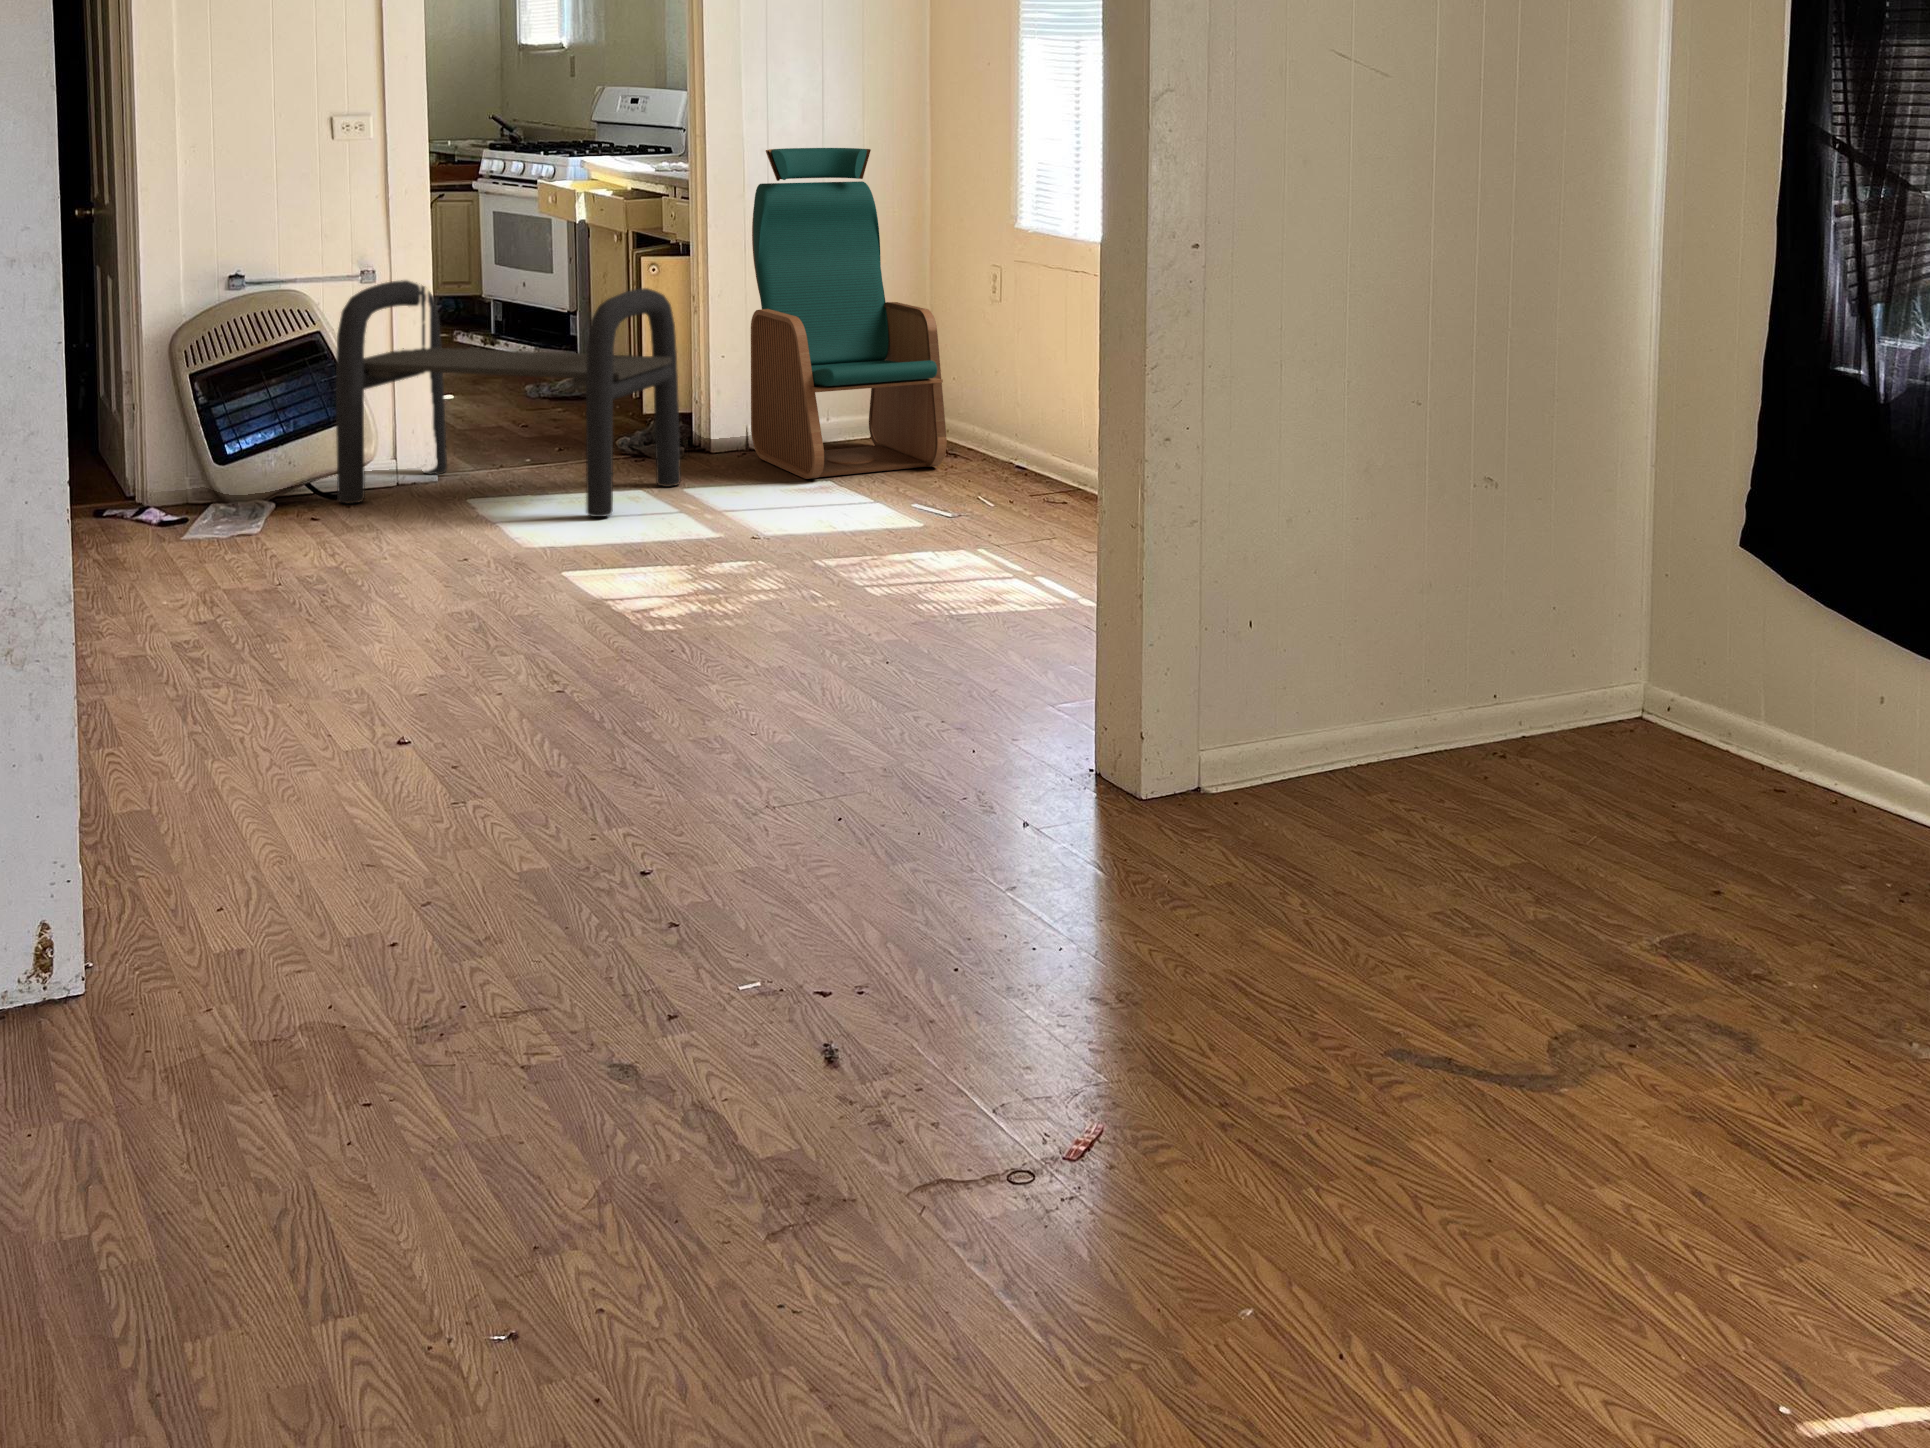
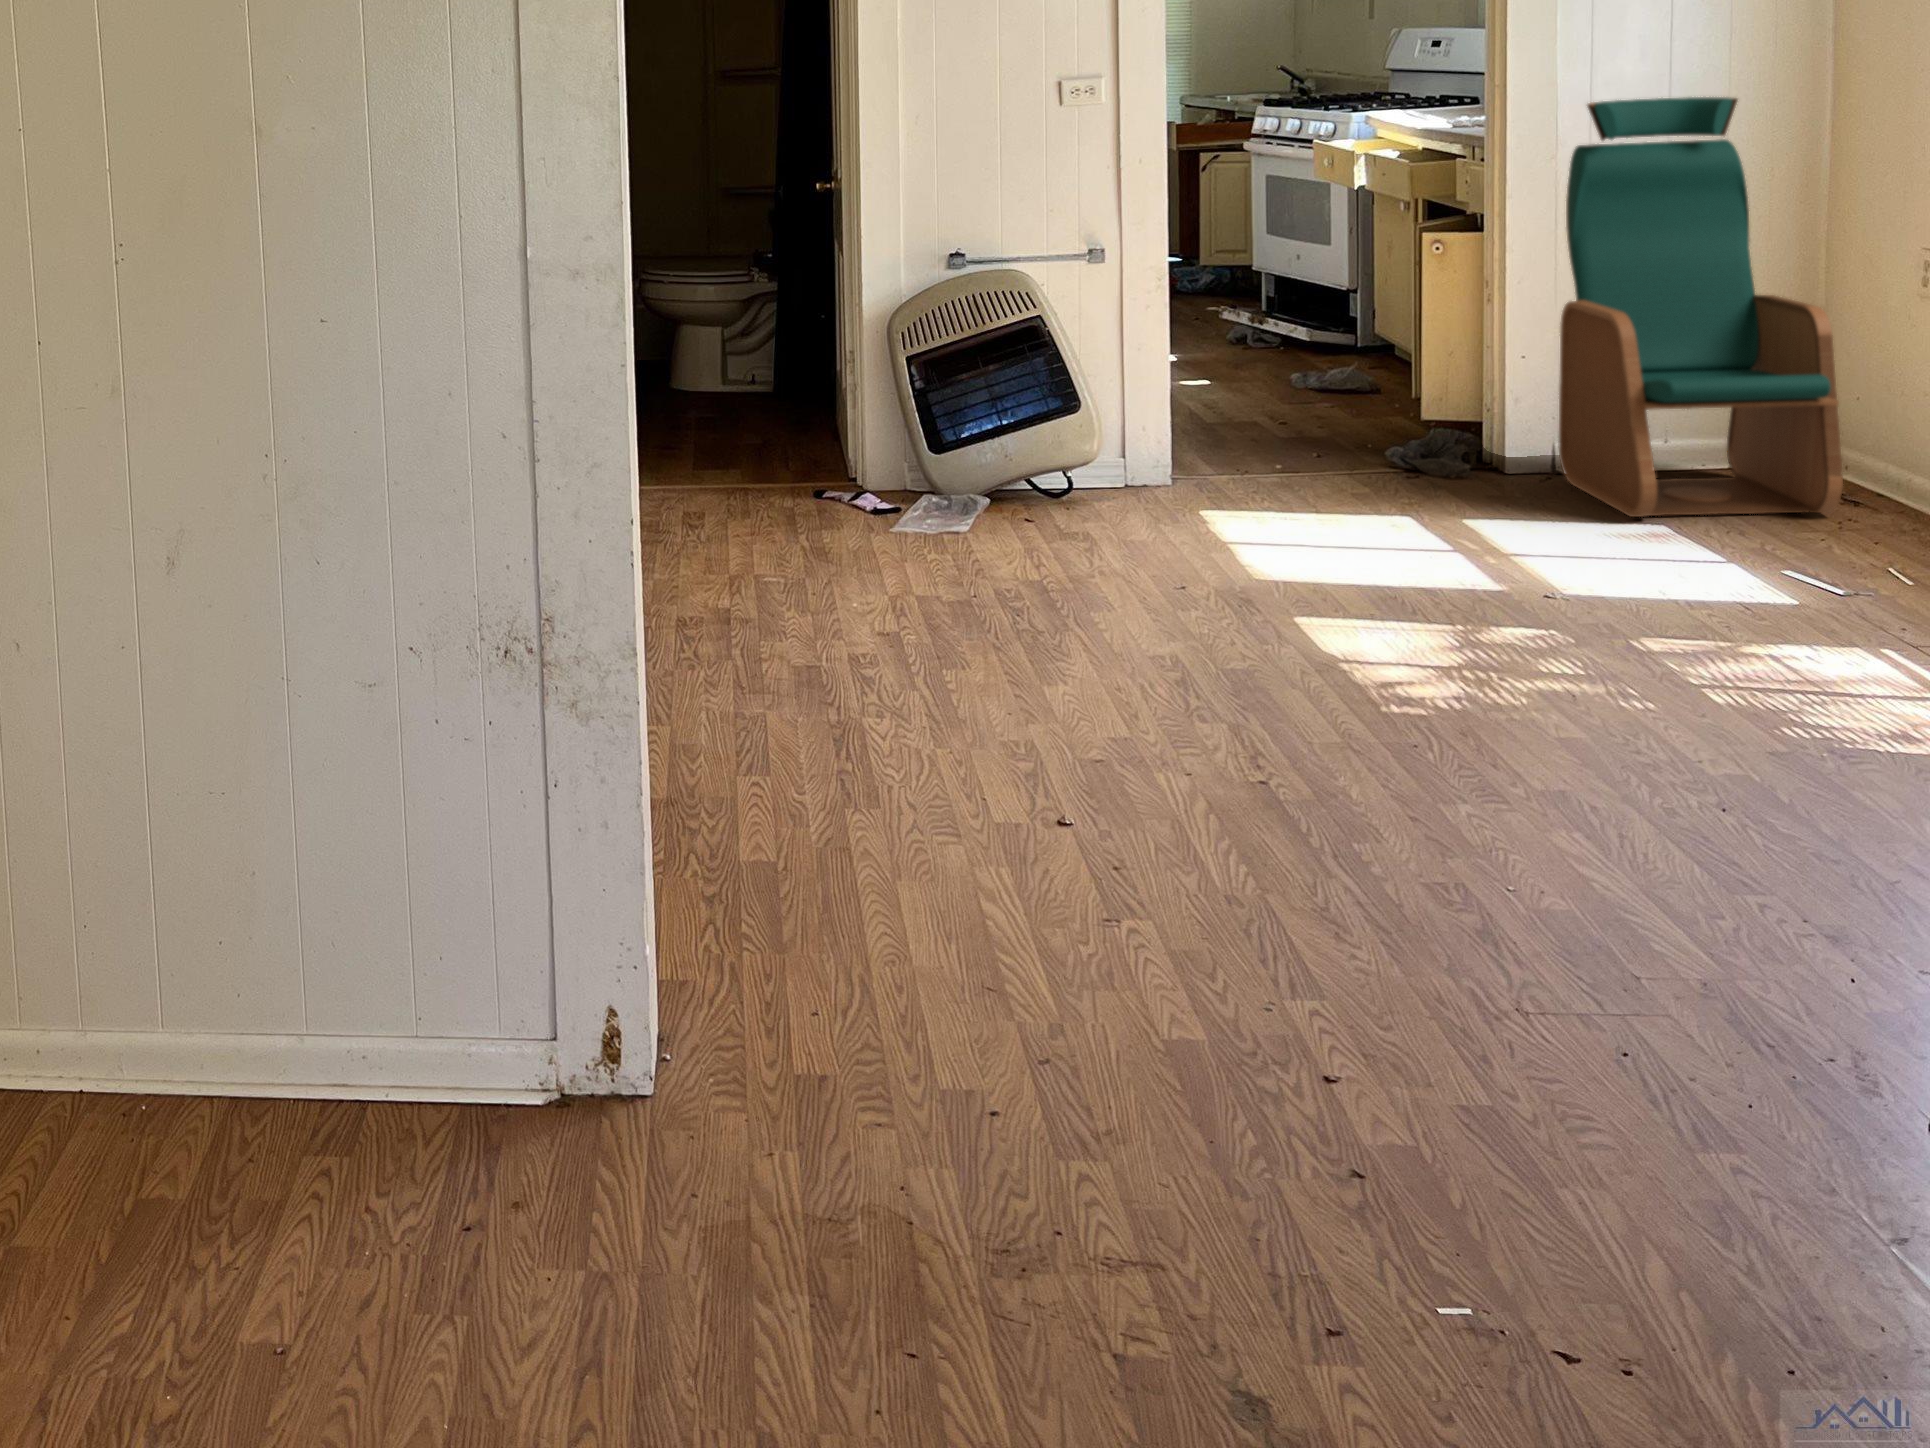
bench: present [336,280,681,517] -> none [1056,260,1460,546]

